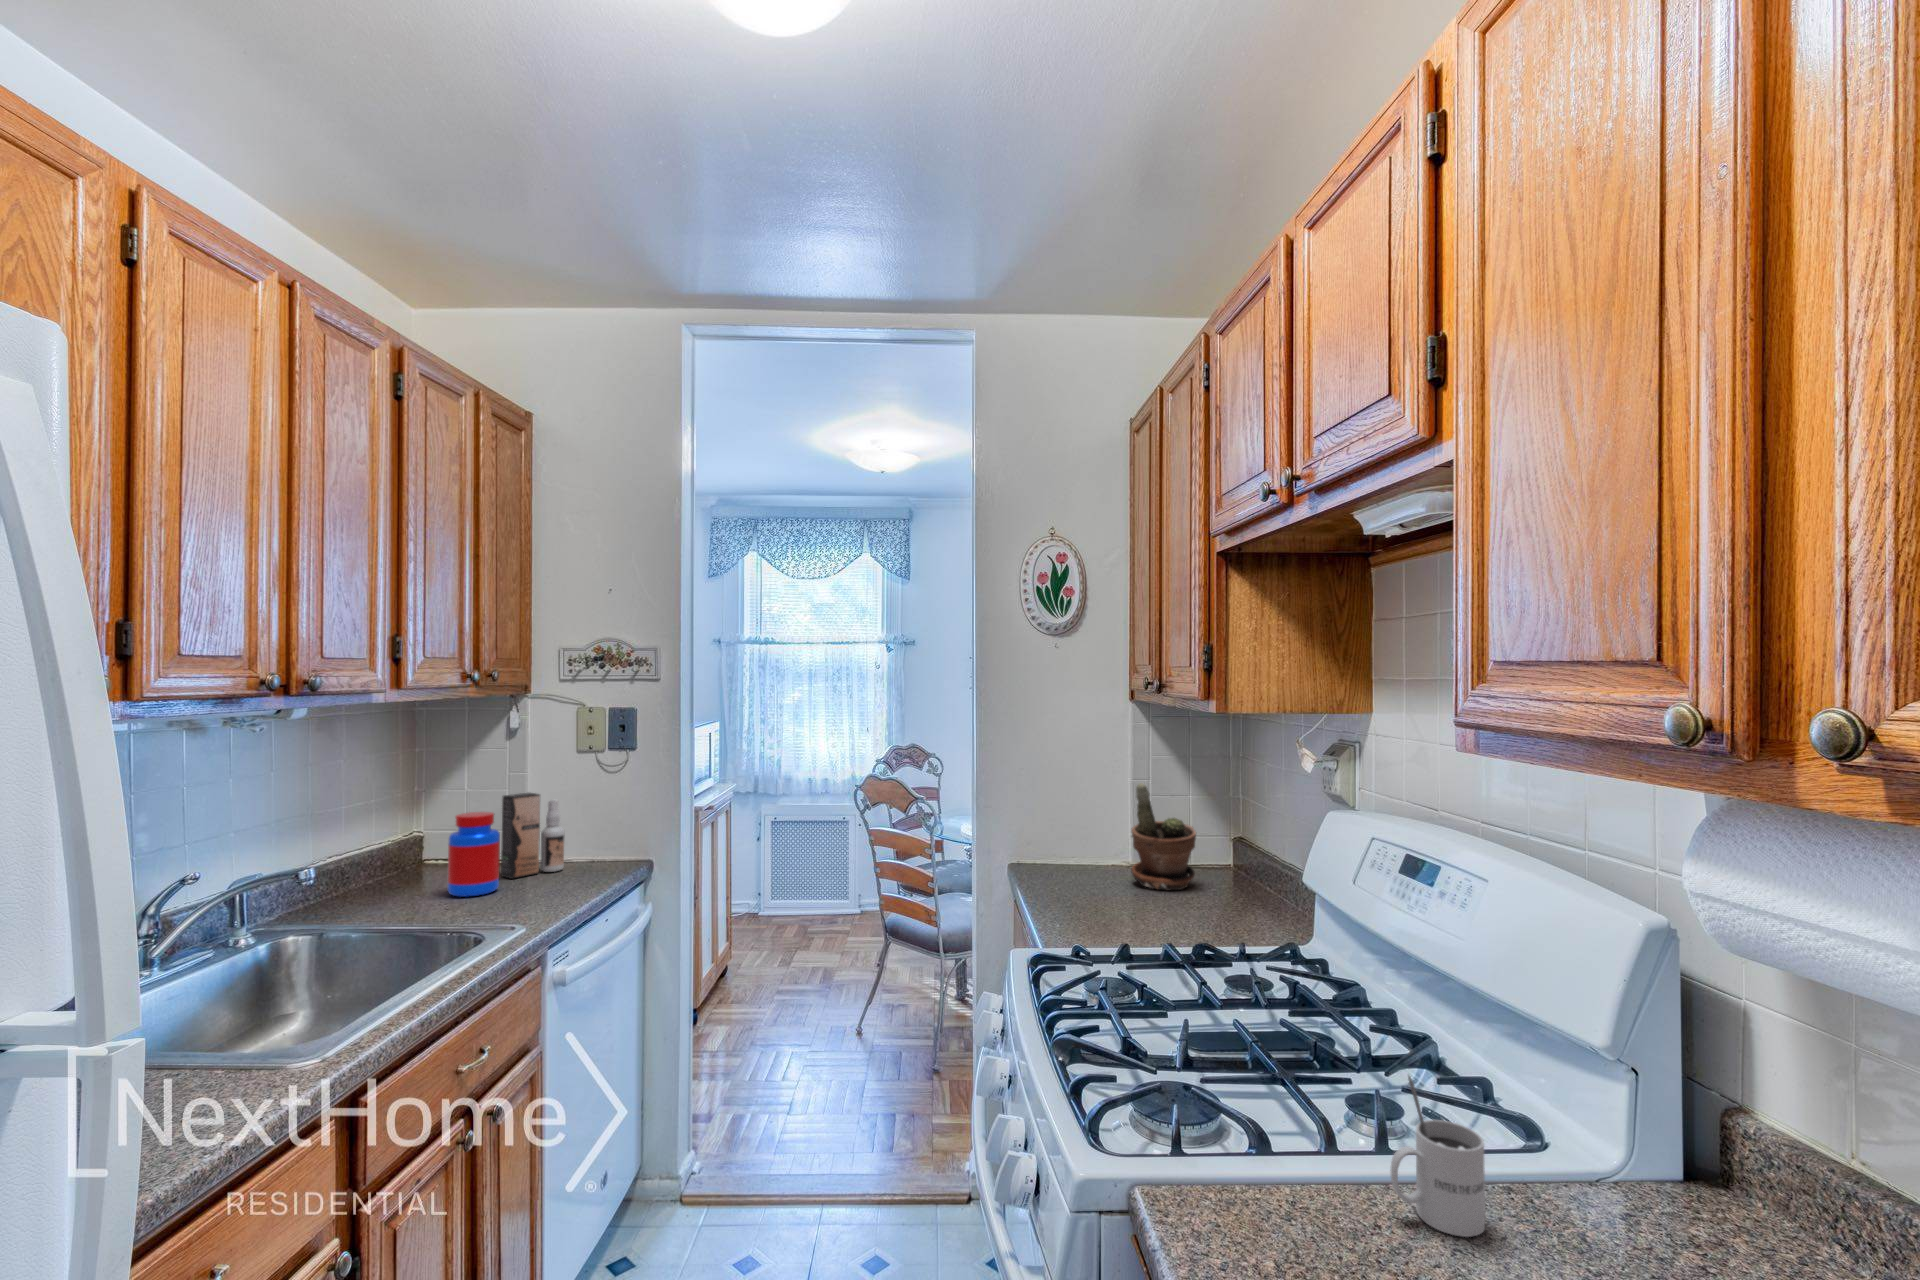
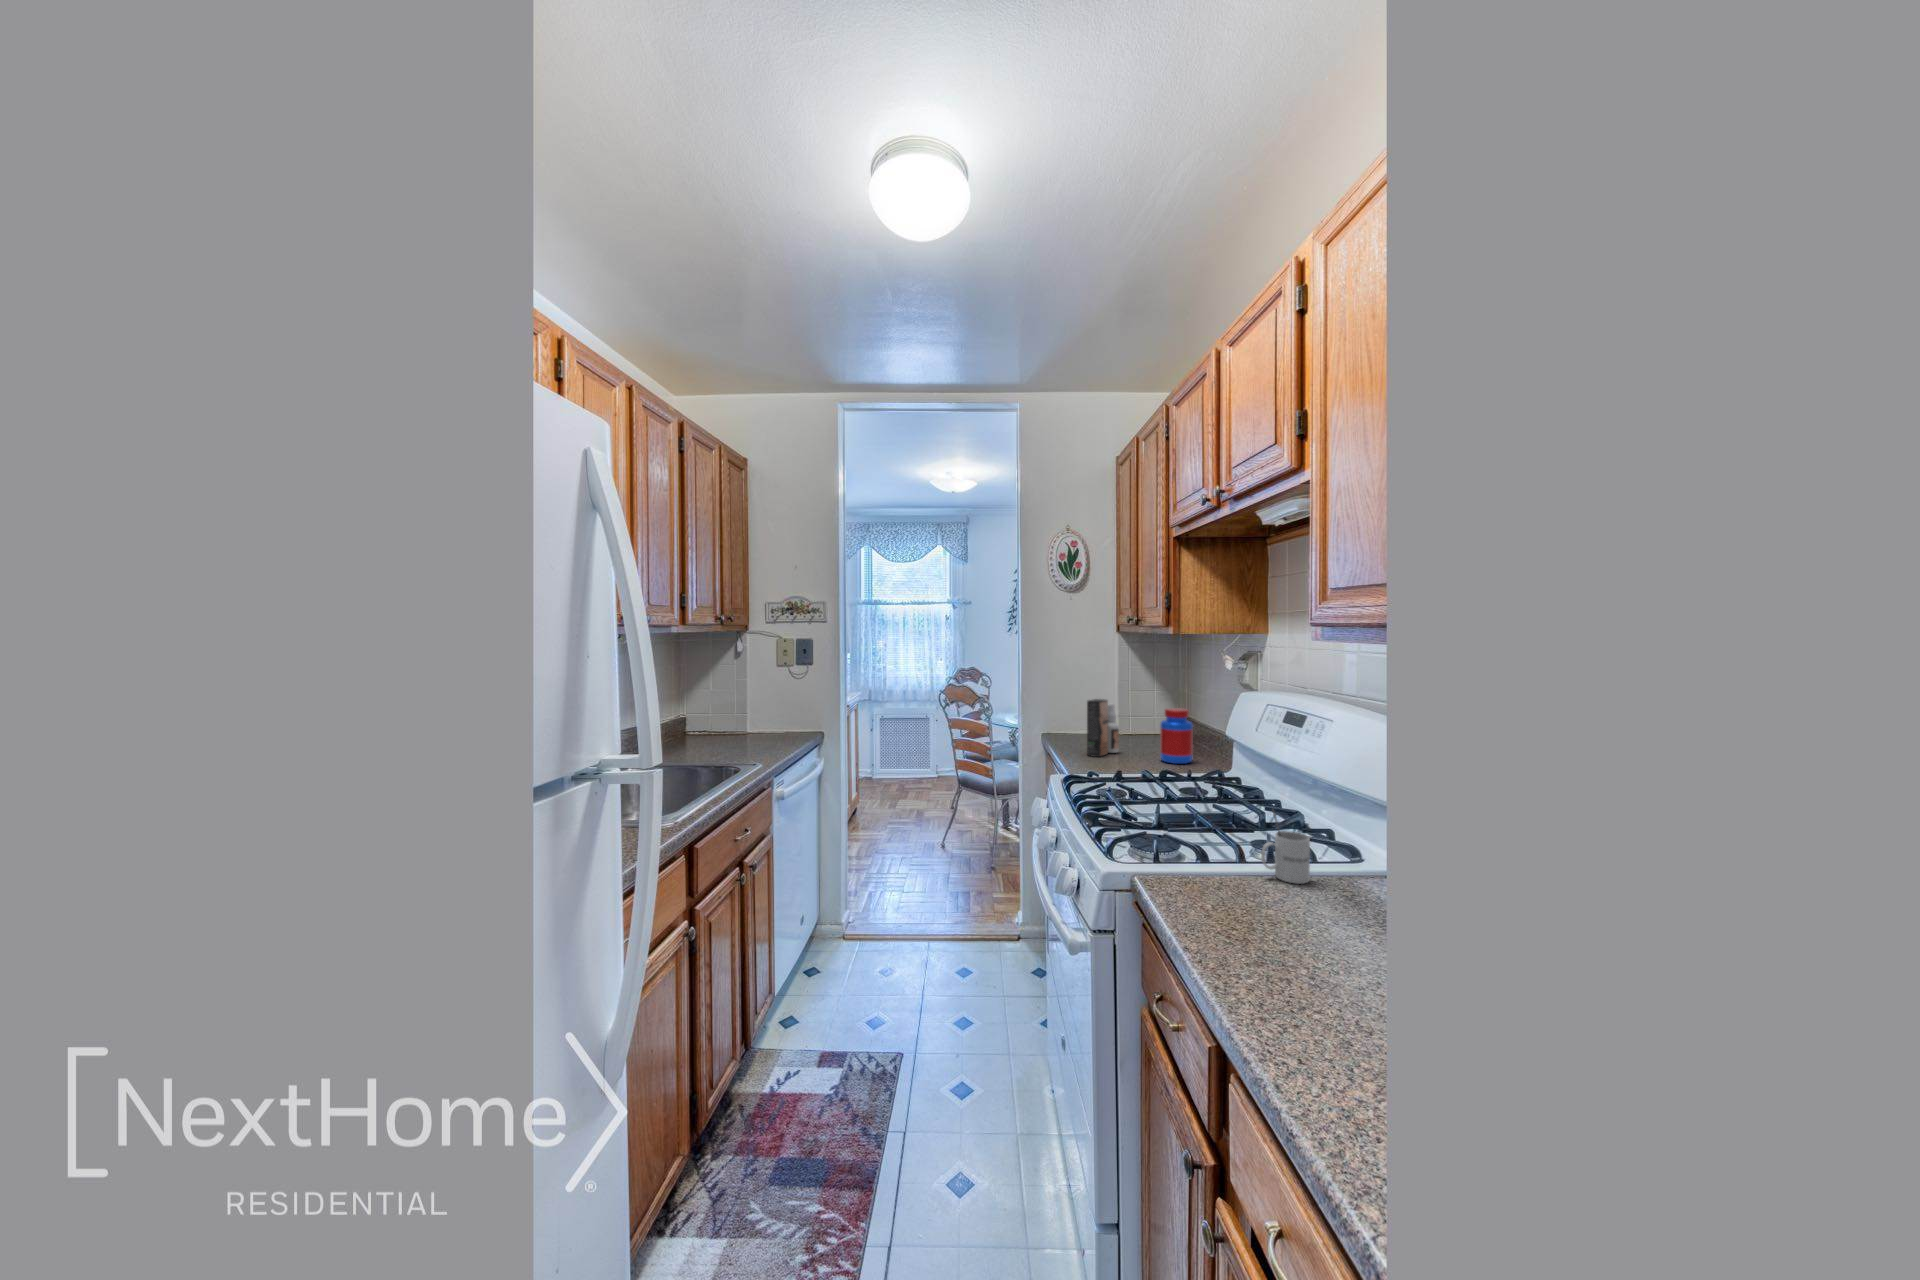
potted plant: present [1131,783,1196,891] -> none [1121,683,1162,749]
spray bottle: present [501,793,564,879] -> present [1087,699,1119,757]
jar: present [447,812,500,897] -> present [1160,708,1193,764]

